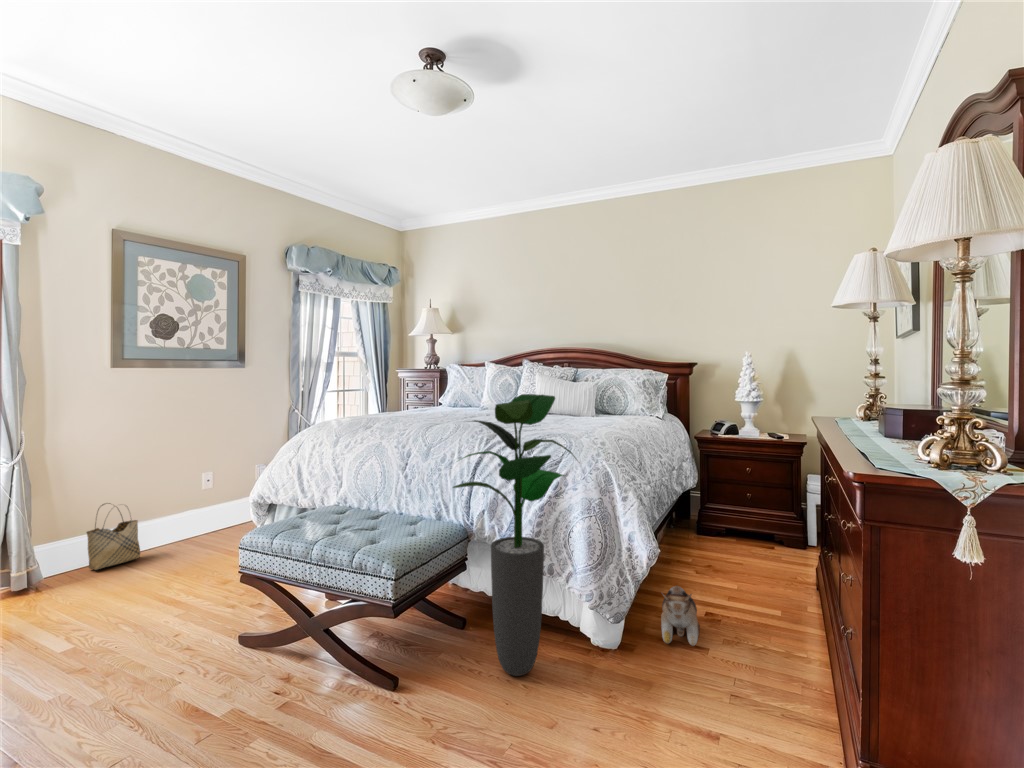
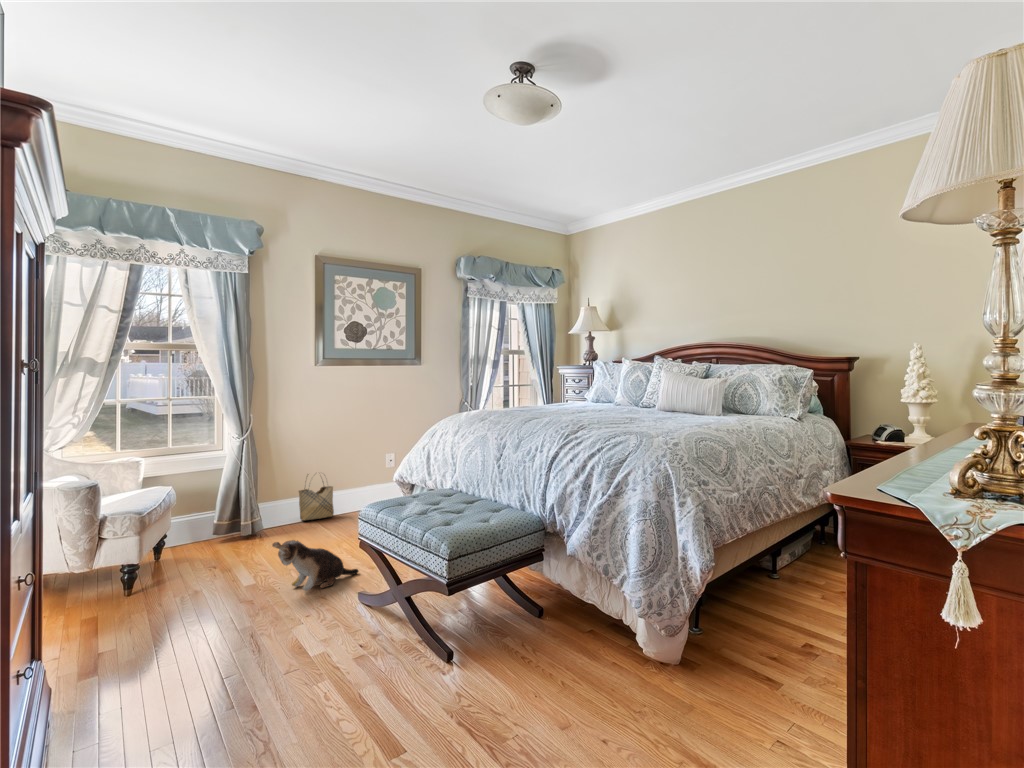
potted plant: present [453,394,576,676] -> none [504,392,625,662]
plush toy: present [661,585,700,646] -> present [272,540,359,591]

